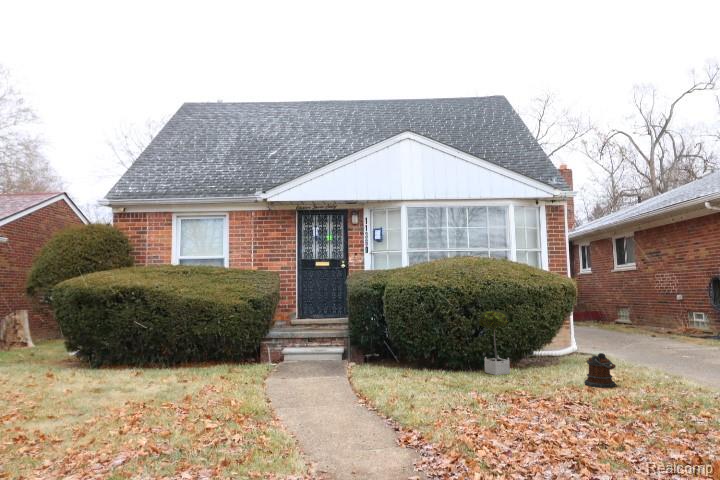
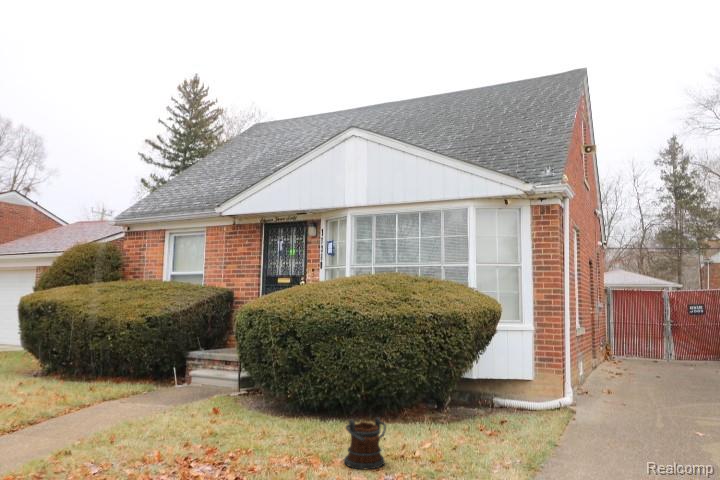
potted tree: present [479,311,510,375] -> none [300,344,335,429]

